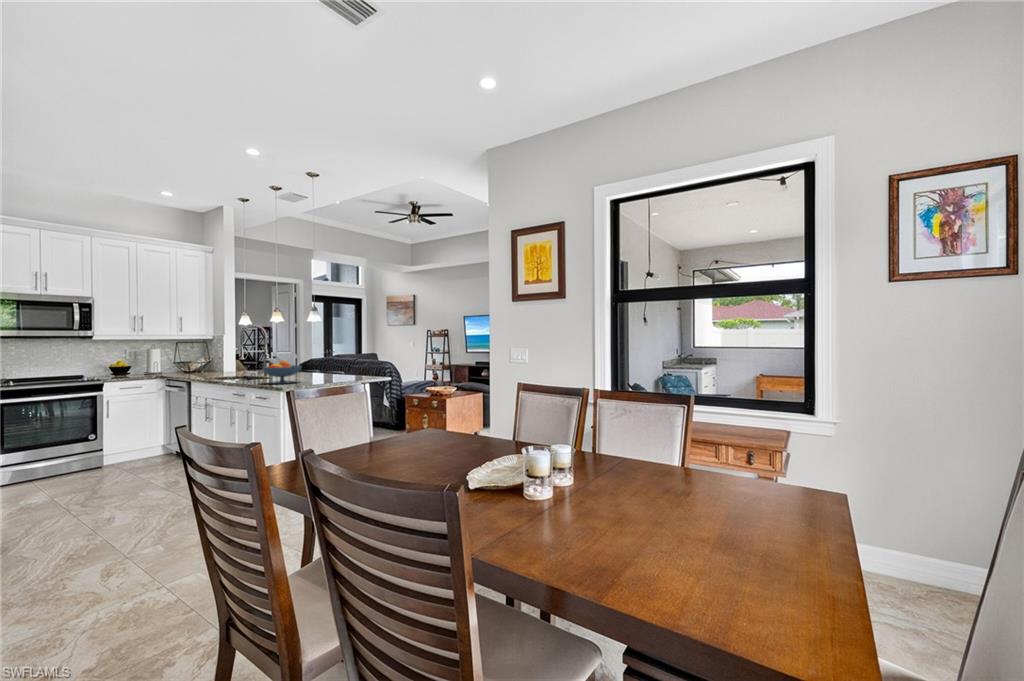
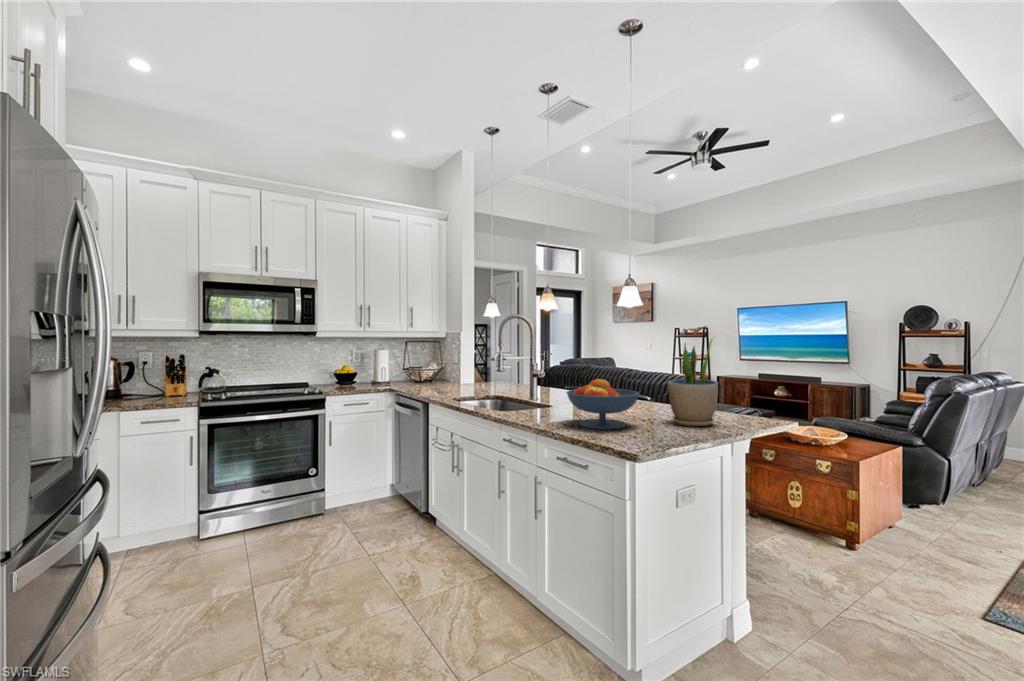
potted plant: none [320,338,344,381] -> present [668,340,718,426]

